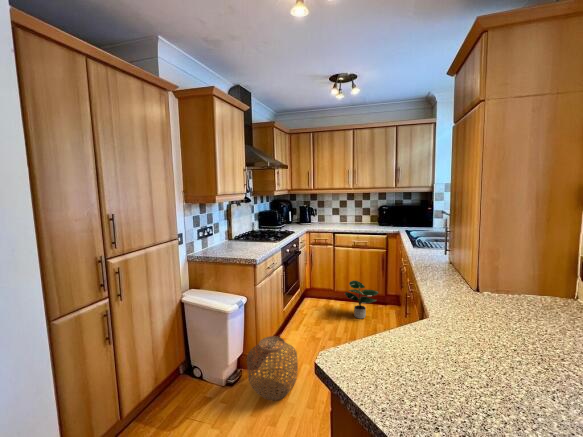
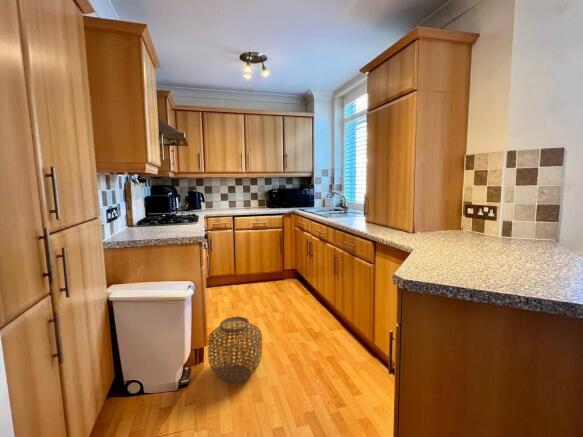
potted plant: present [345,280,378,319] -> none [254,261,285,295]

